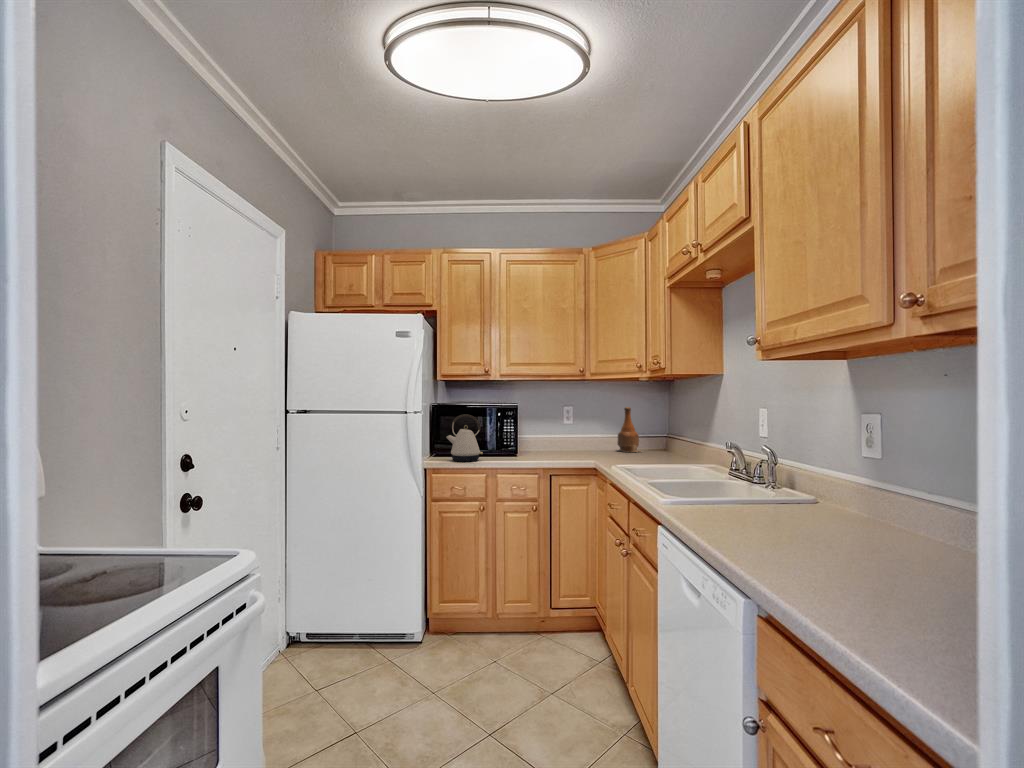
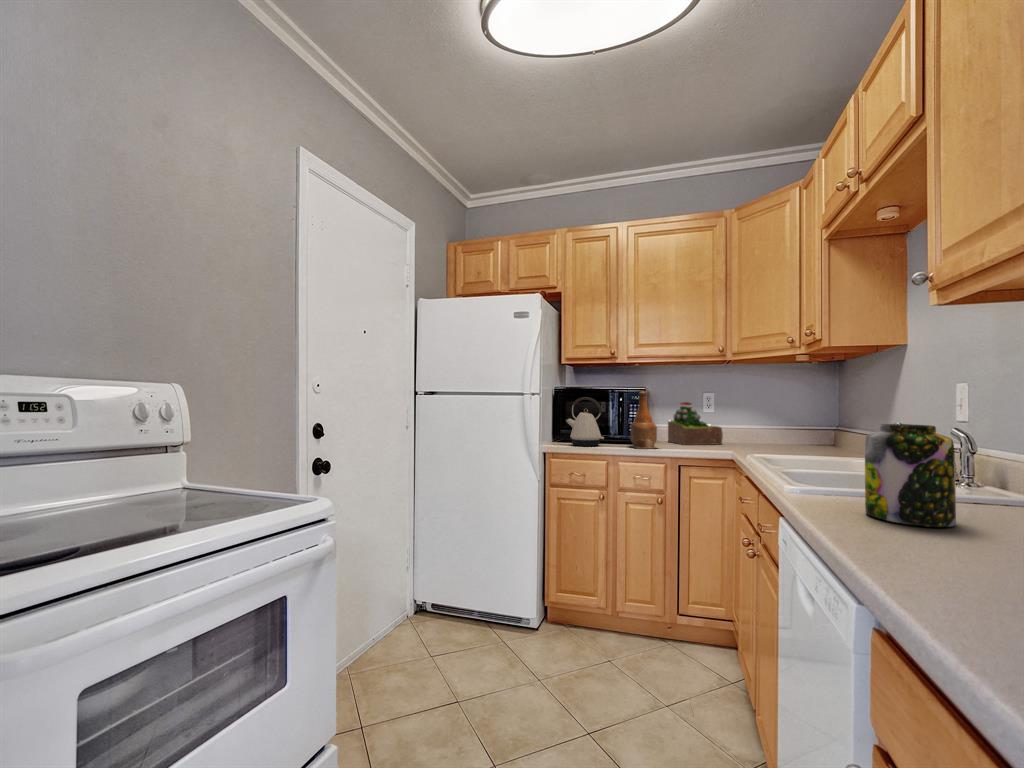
bottle: present [617,407,639,452] -> present [629,391,659,449]
succulent plant: none [536,417,583,456] -> present [668,402,723,445]
jar: none [715,447,771,520] -> present [865,424,956,527]

